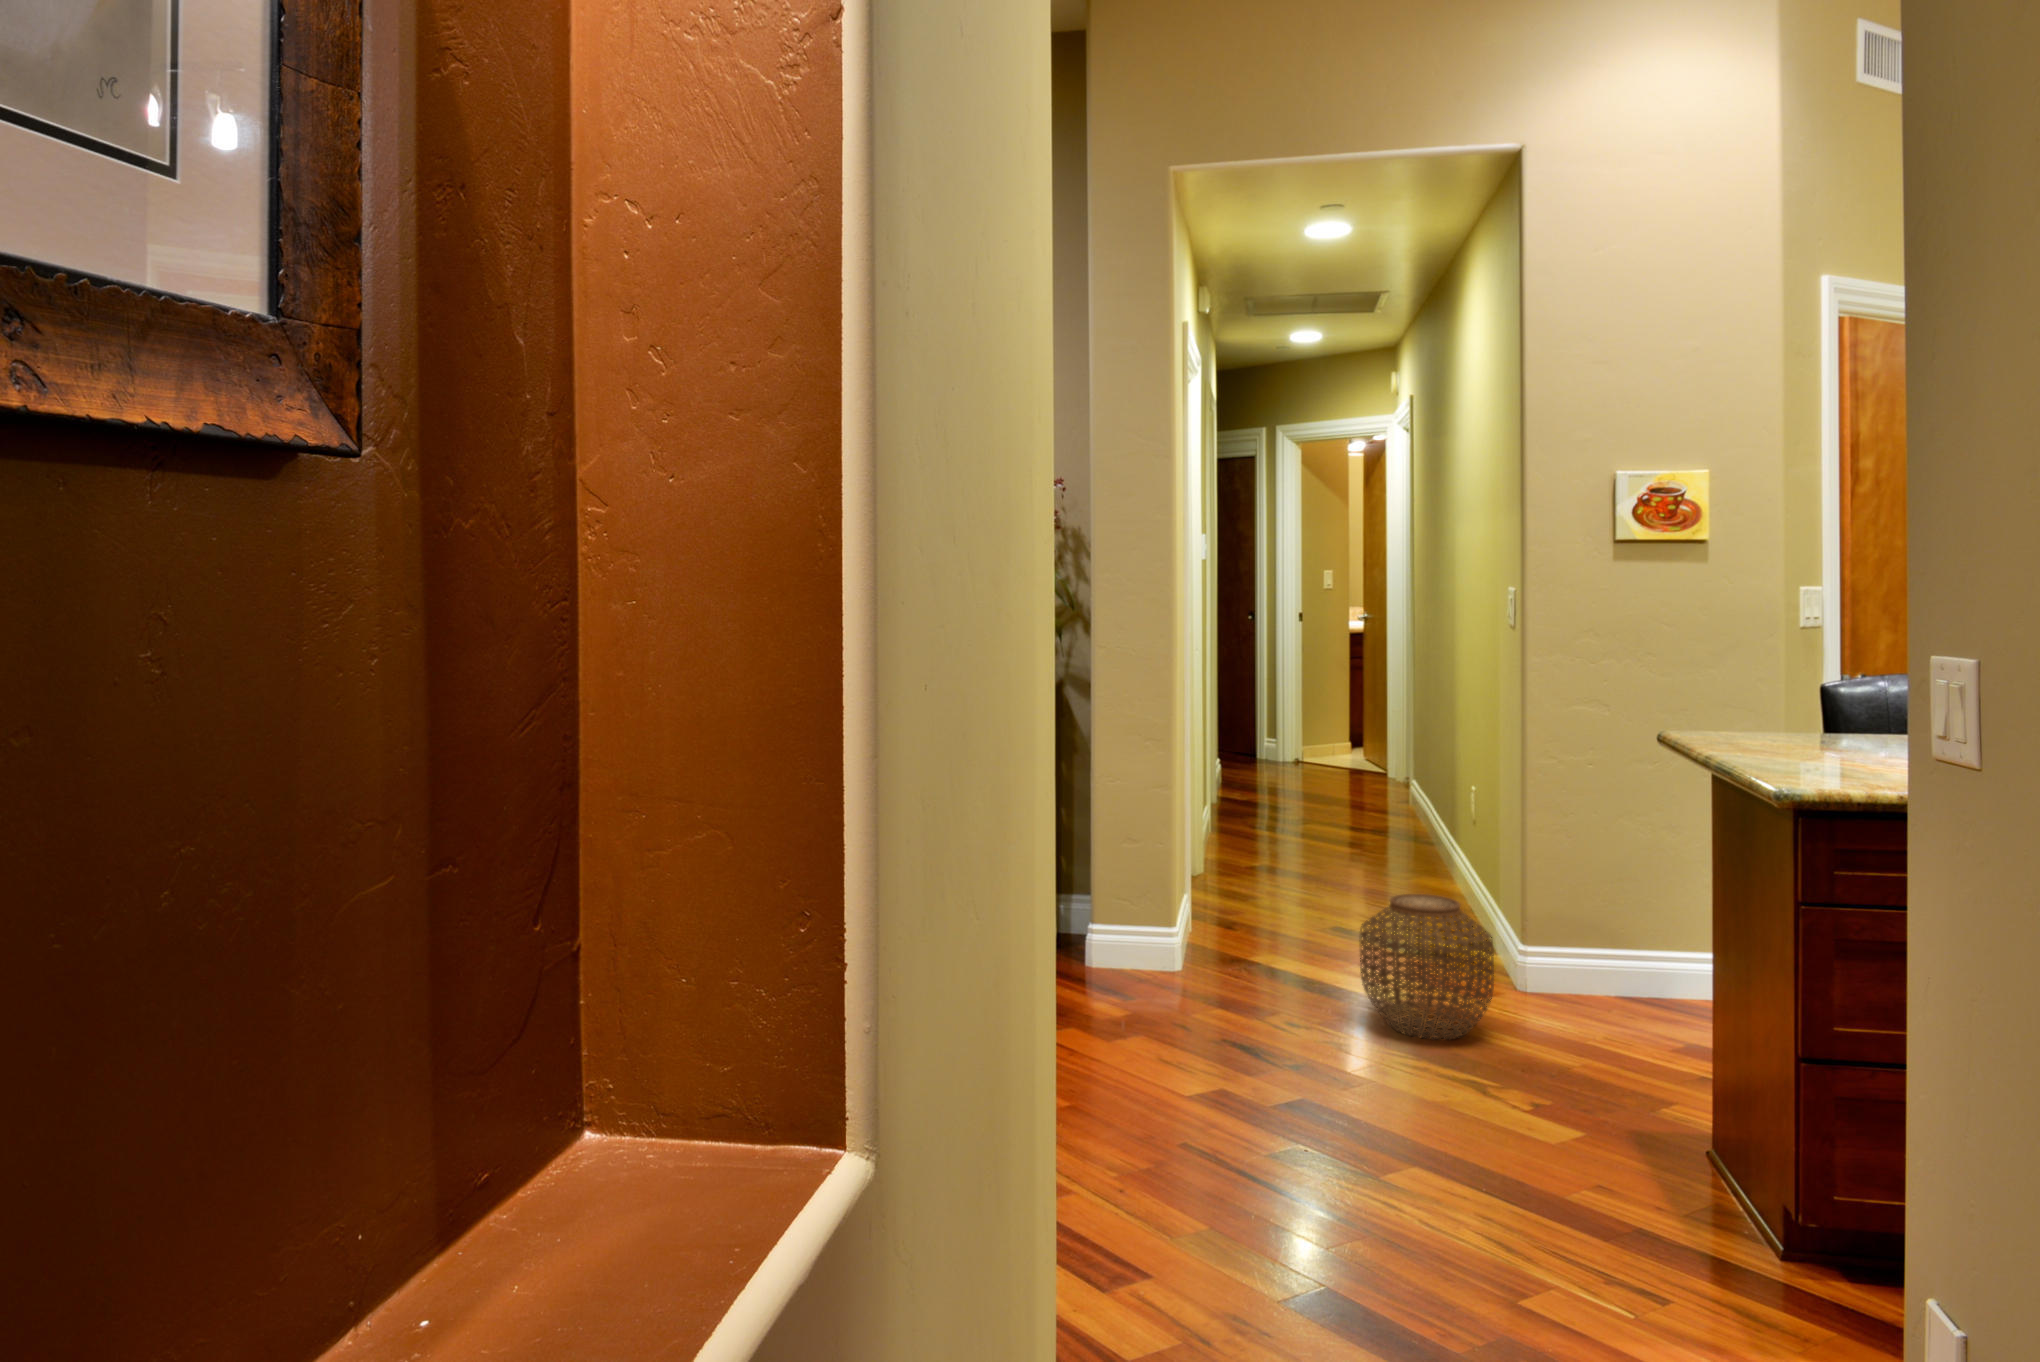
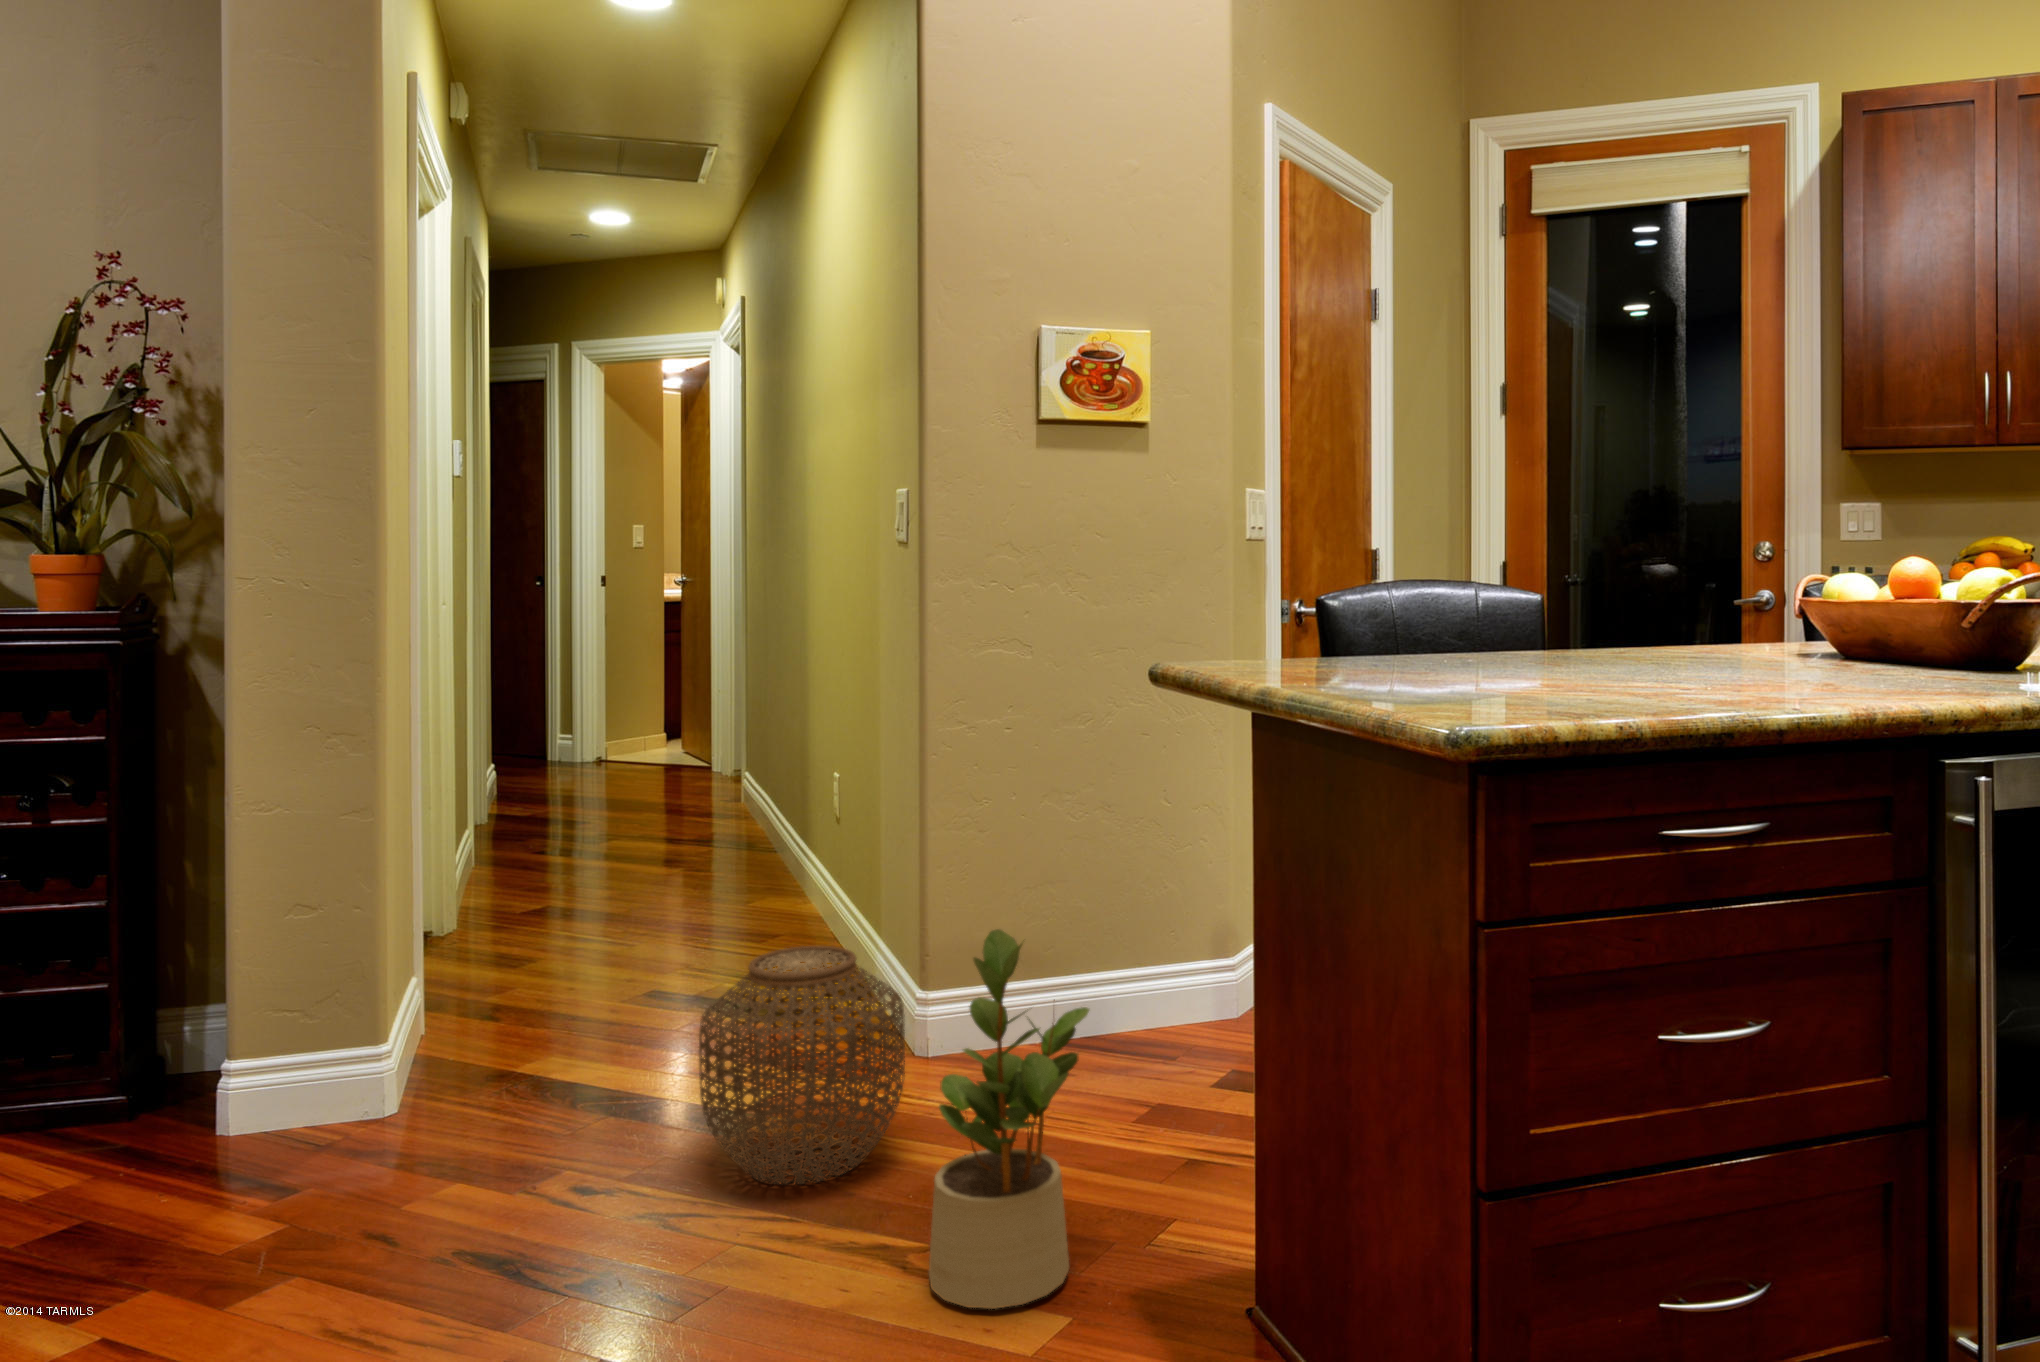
potted plant: none [1495,891,1609,1119] -> present [929,929,1089,1309]

